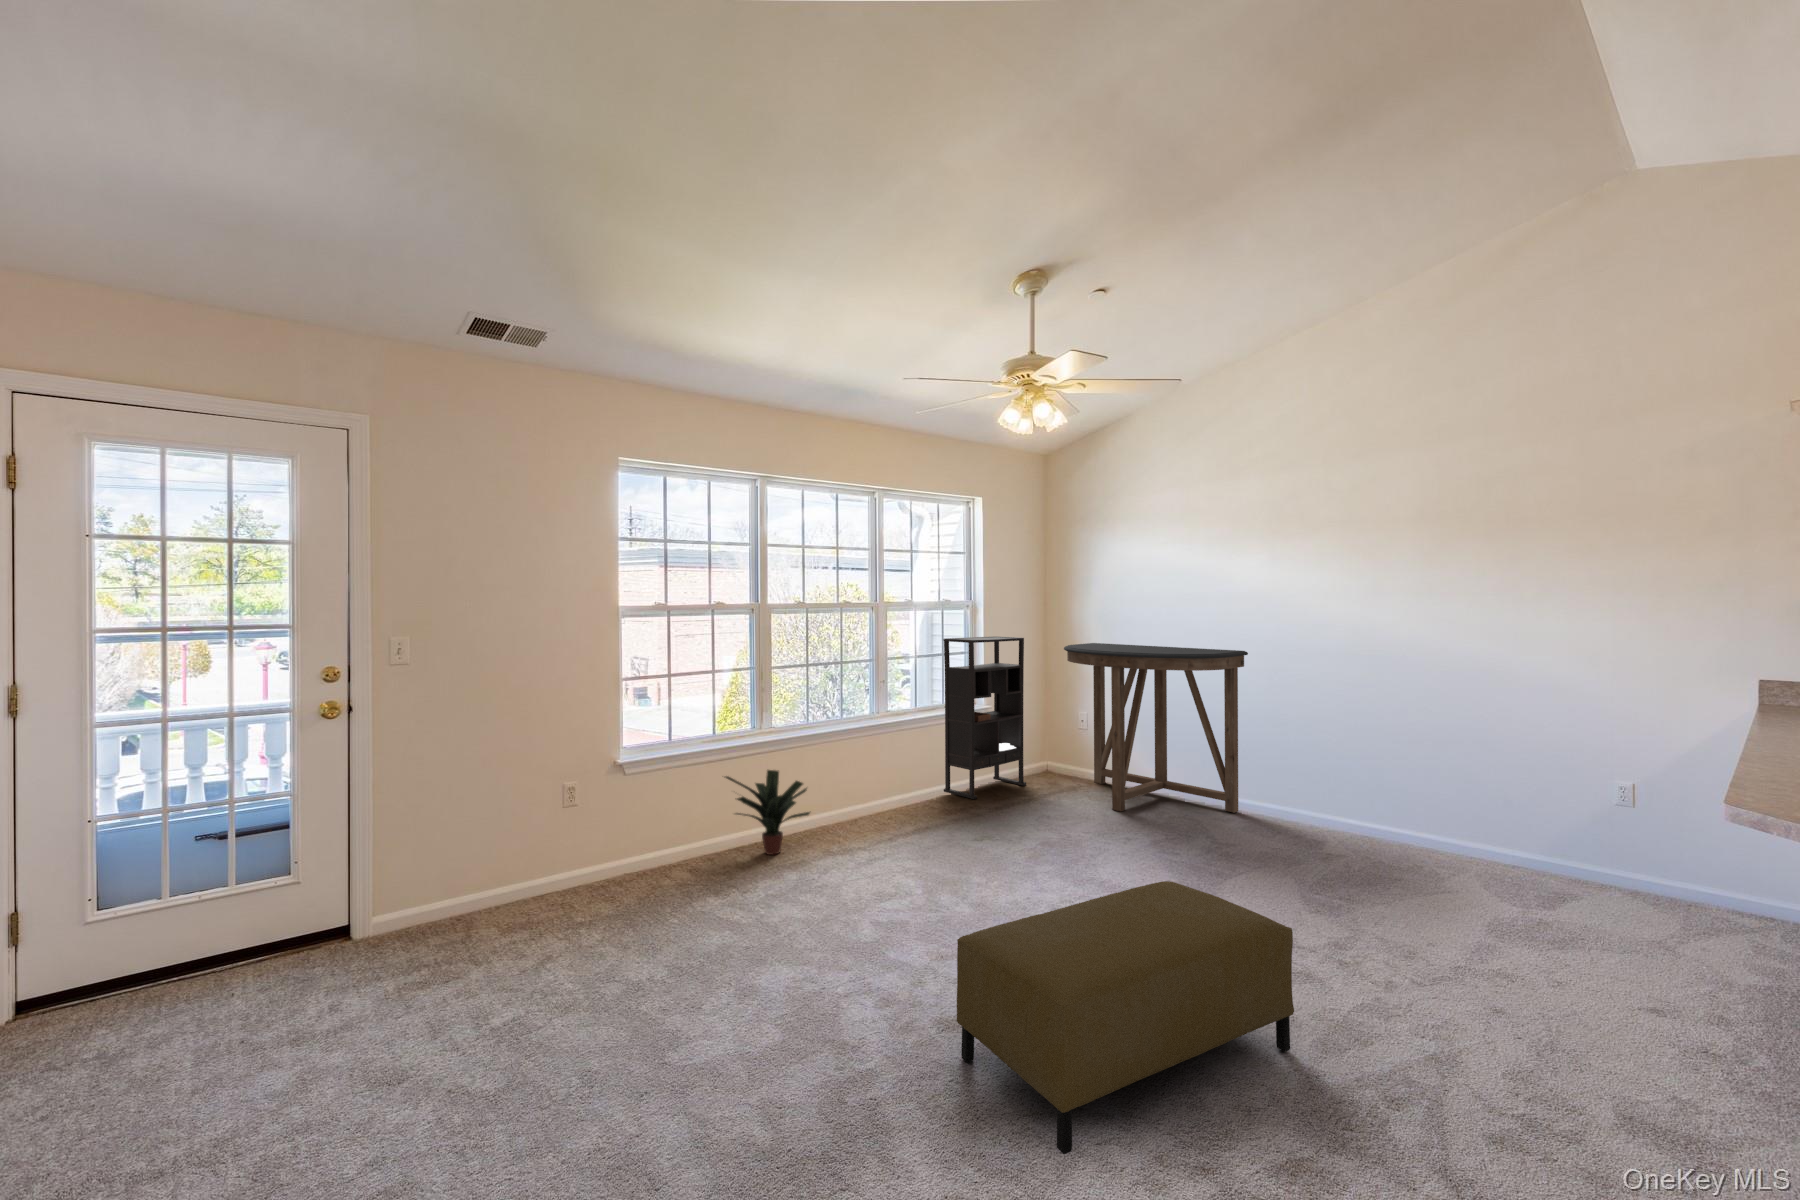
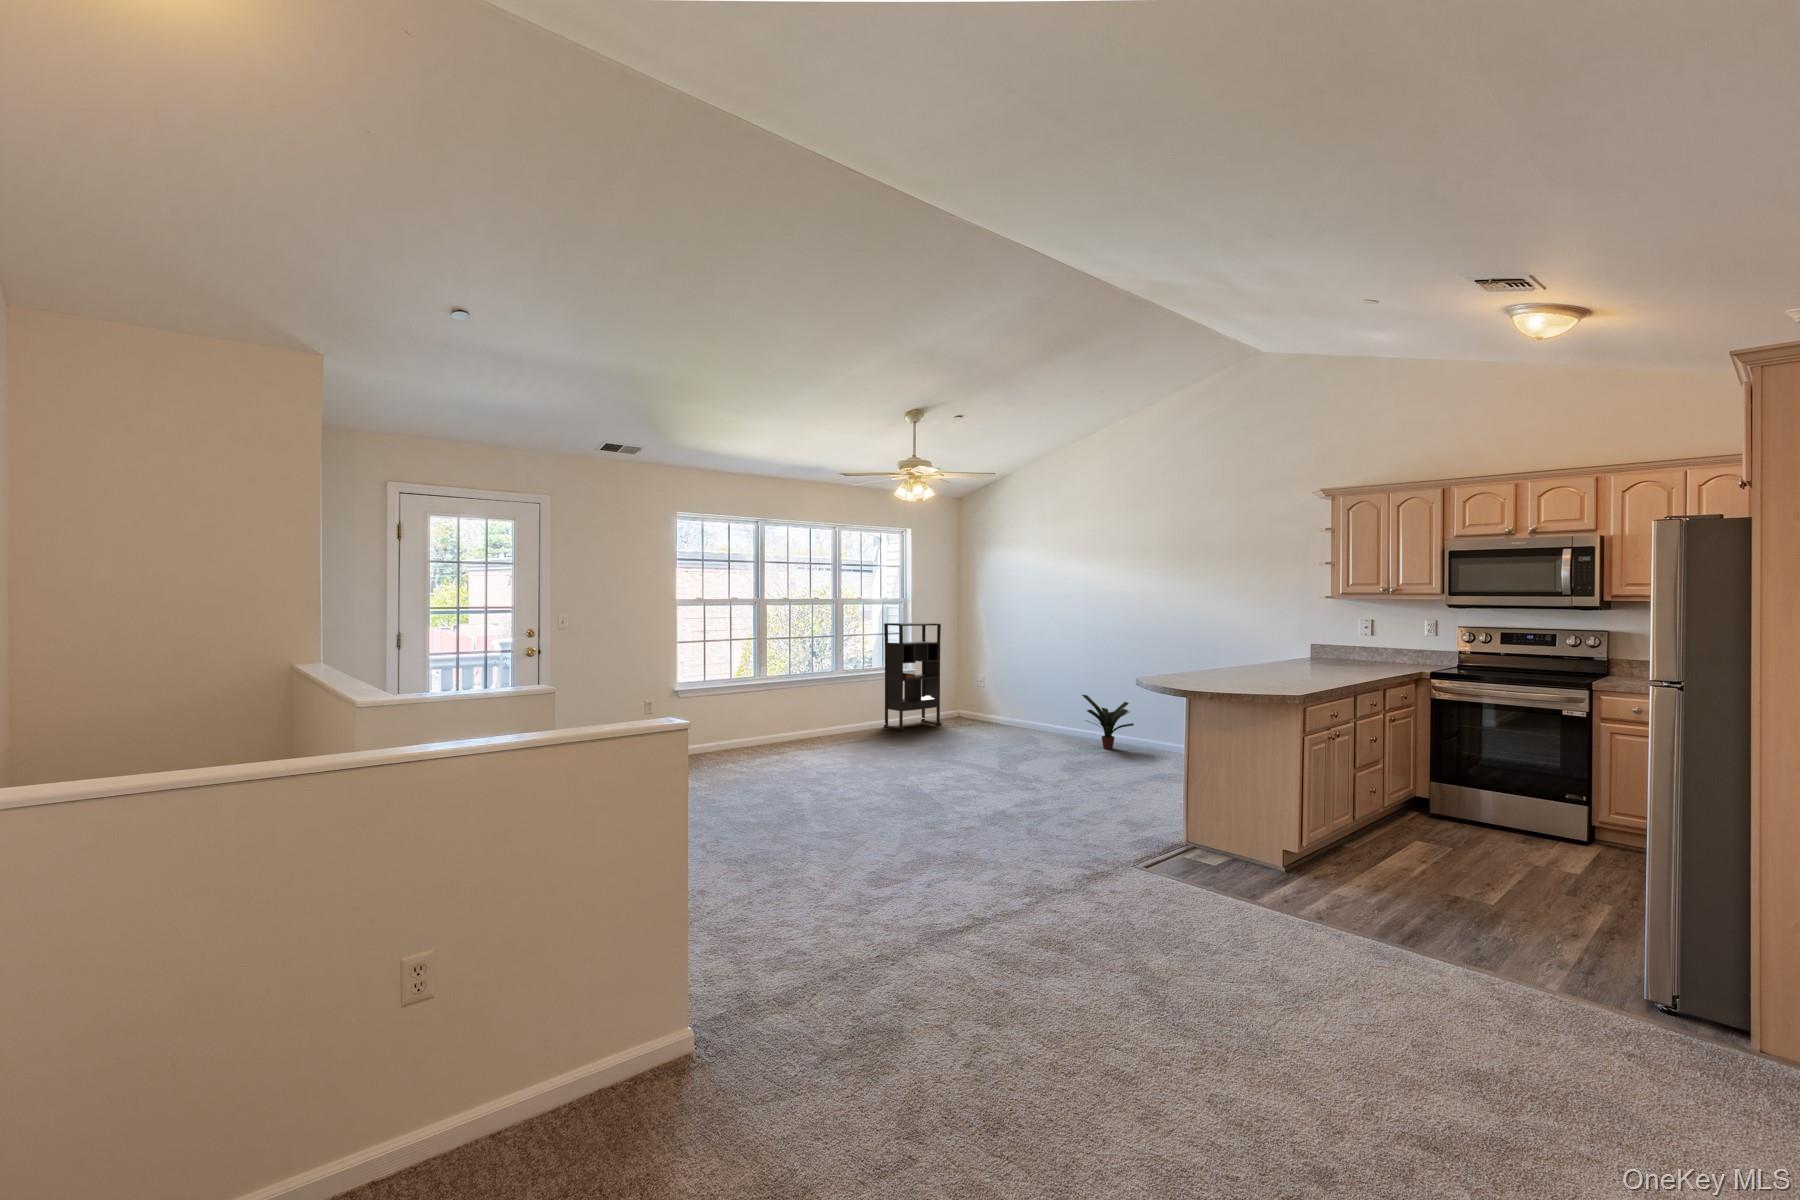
console table: present [1064,643,1248,813] -> none [965,628,1077,737]
potted plant: present [725,770,810,855] -> present [1082,695,1134,749]
ottoman: present [957,881,1294,1154] -> none [847,737,1005,824]

